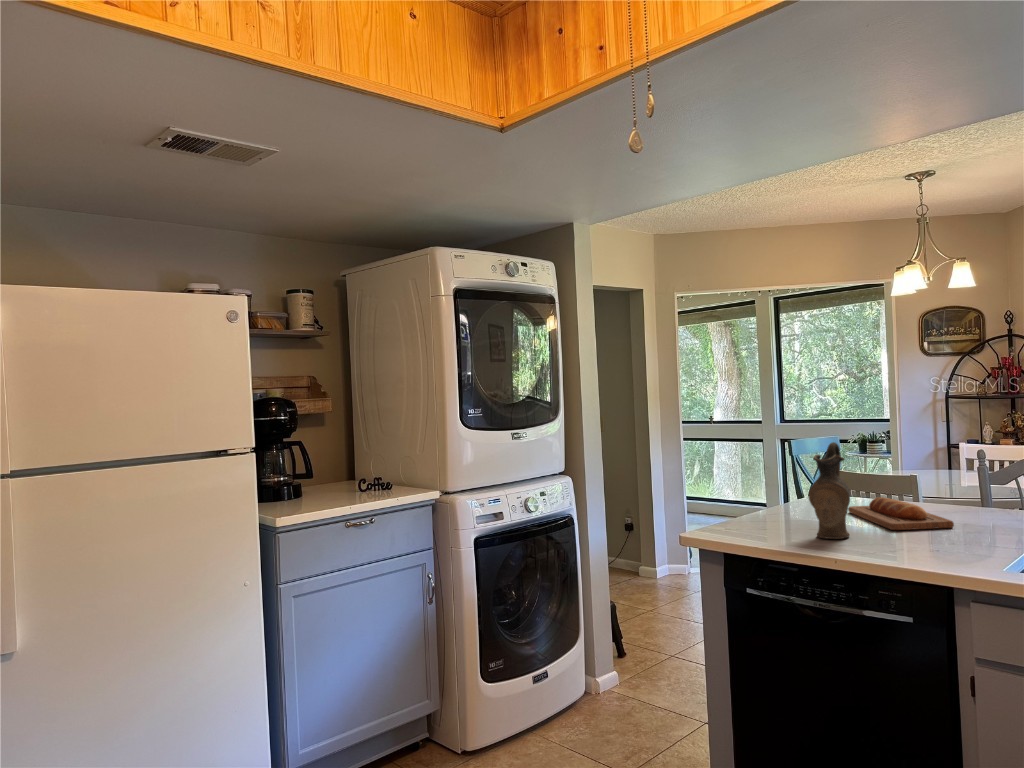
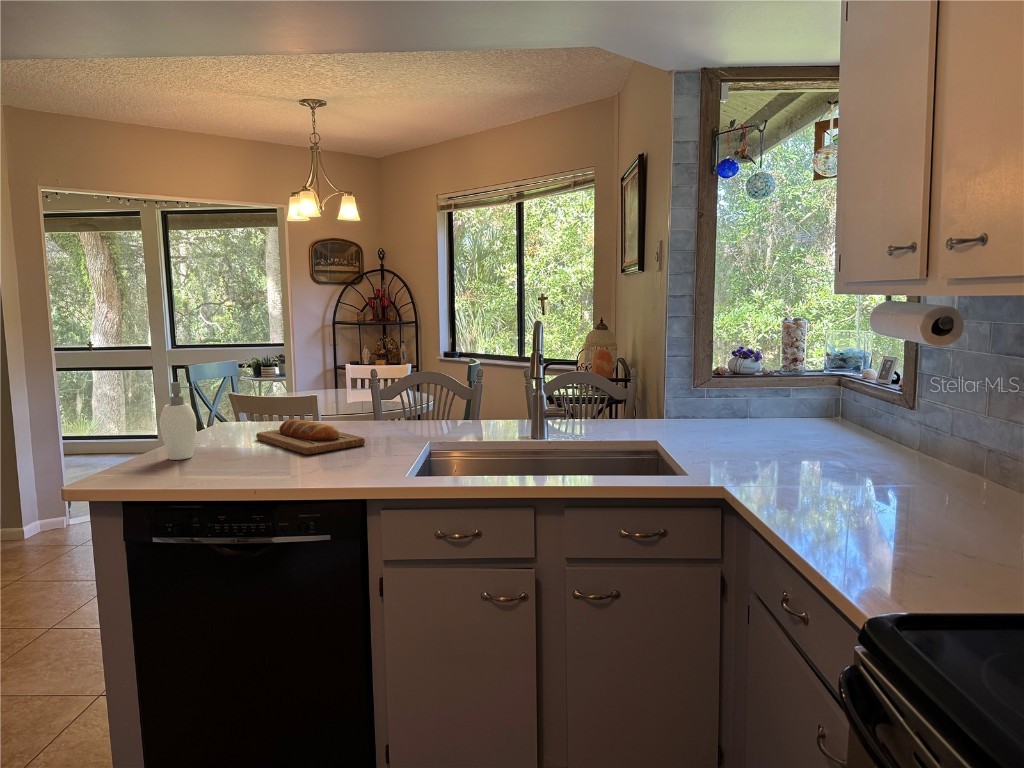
ceramic pitcher: present [809,442,850,539] -> none [213,358,263,474]
soap dispenser: none [768,459,804,522] -> present [160,382,205,460]

